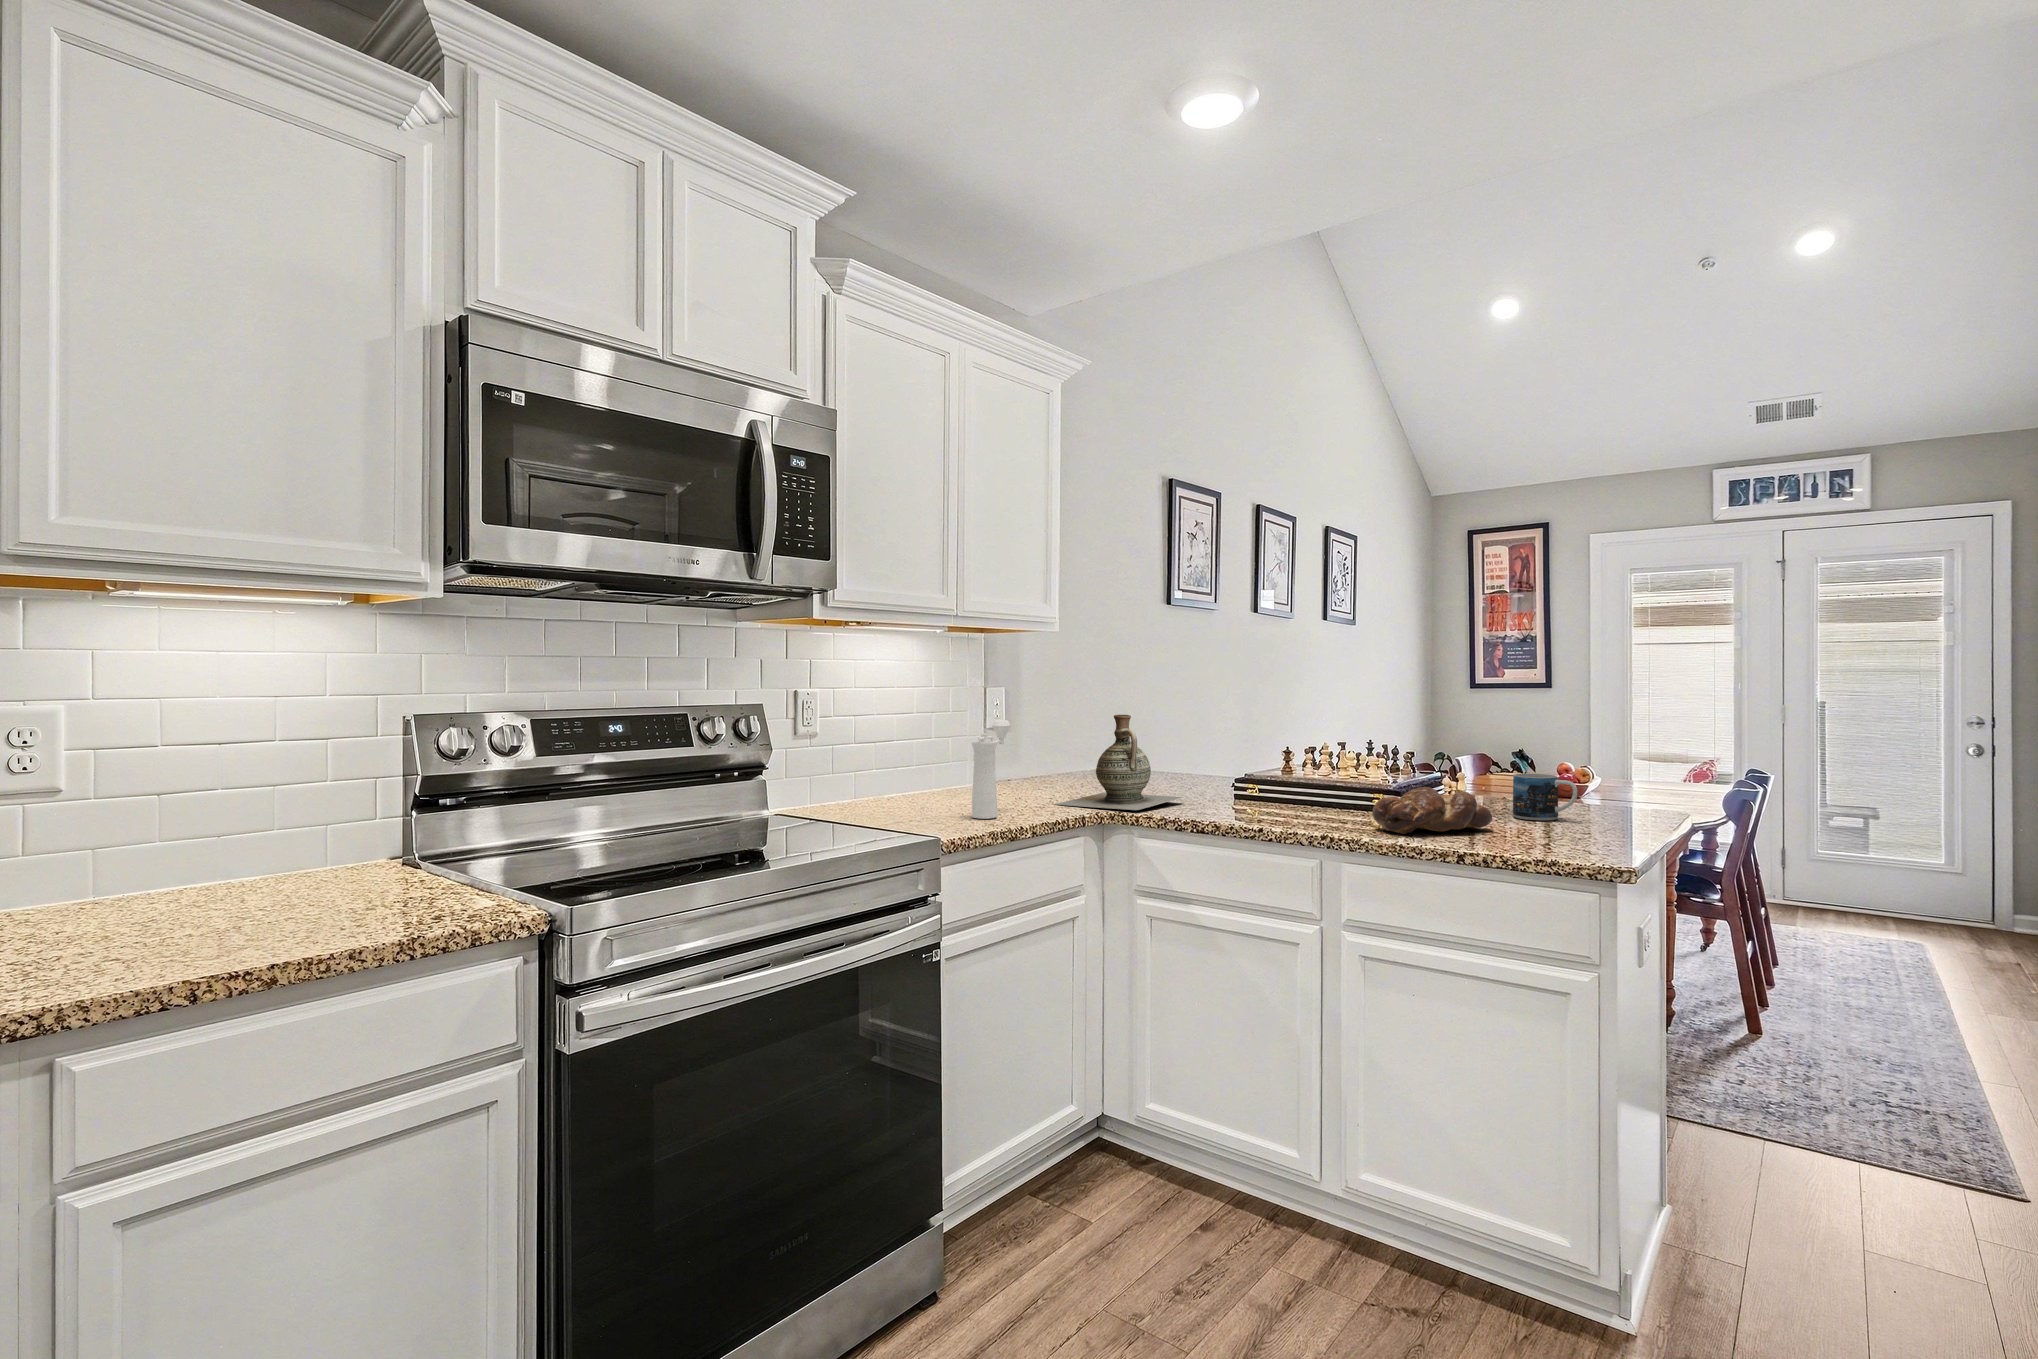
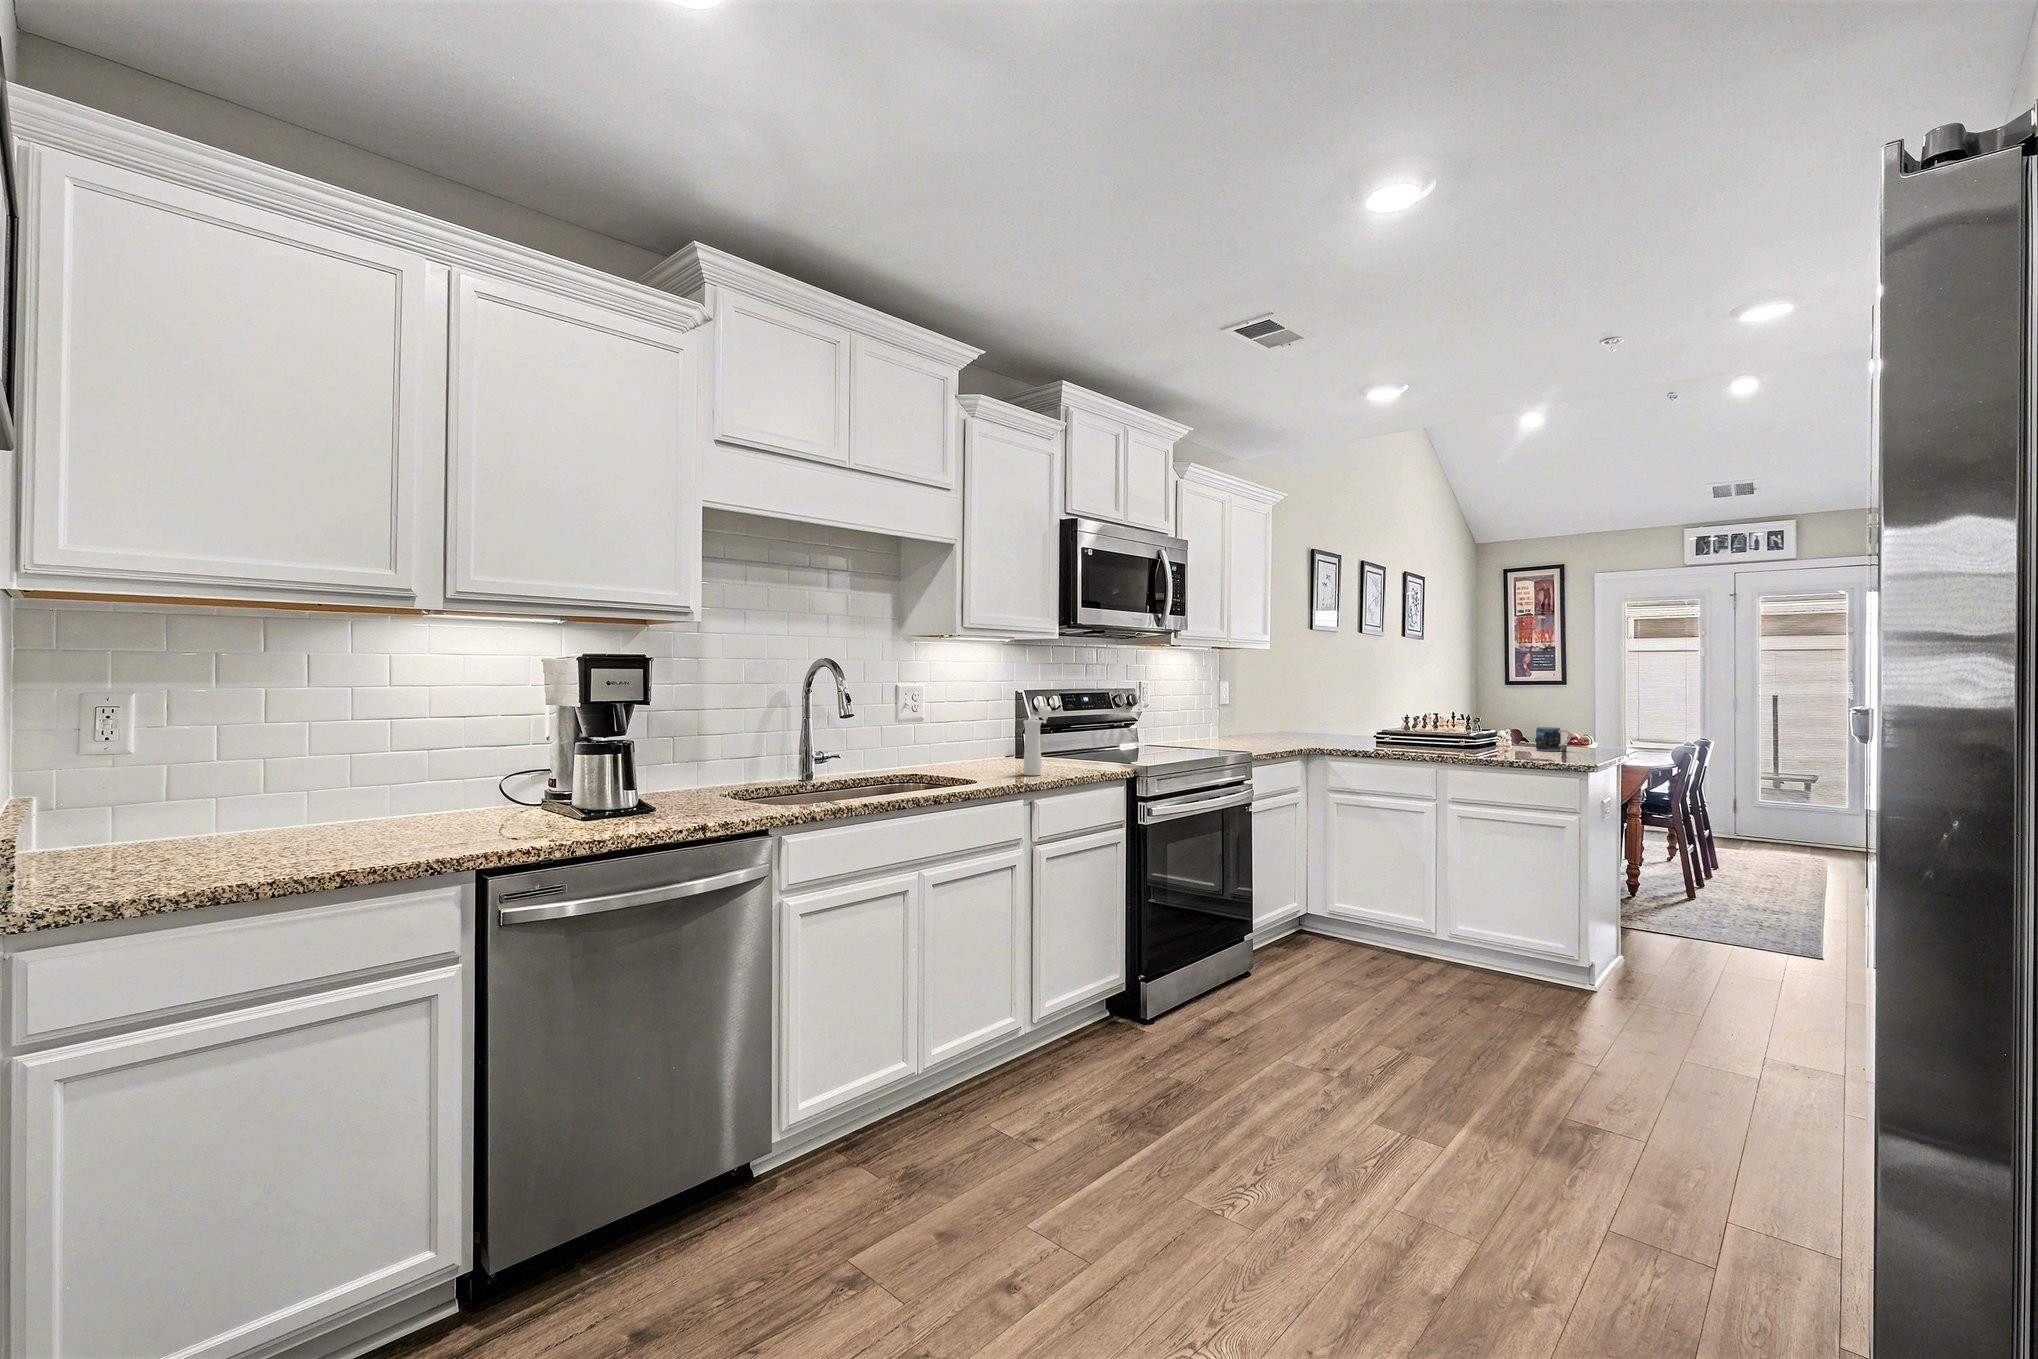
ceramic jug: present [1055,715,1183,810] -> none [1280,695,1351,746]
pepper mill: present [972,720,1011,819] -> present [1023,706,1052,776]
bread loaf: present [1372,787,1492,834] -> none [1462,732,1525,754]

